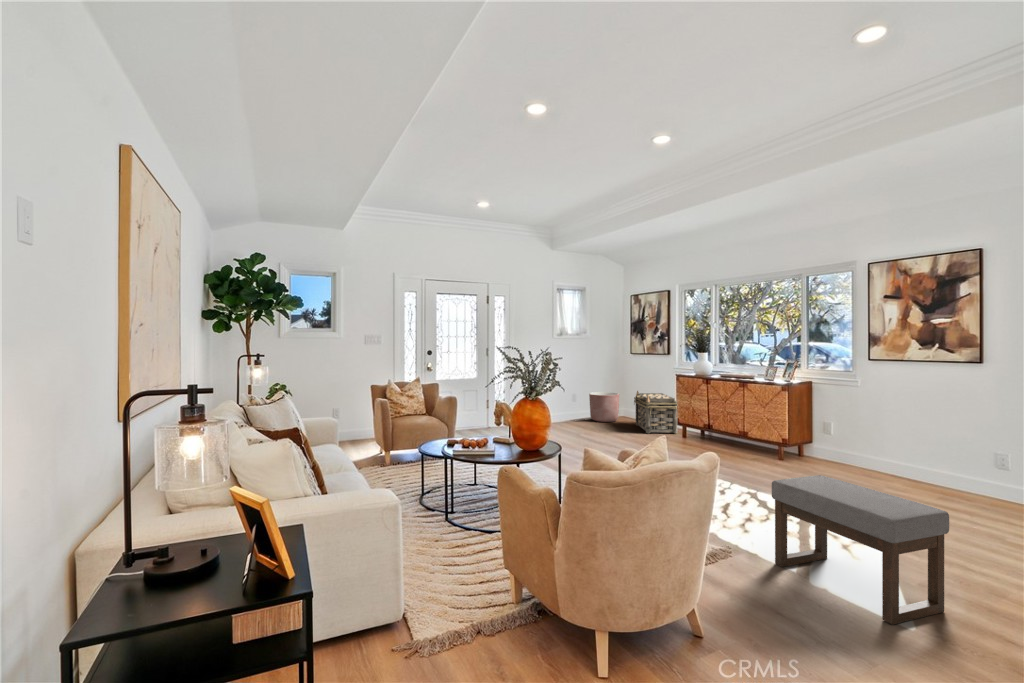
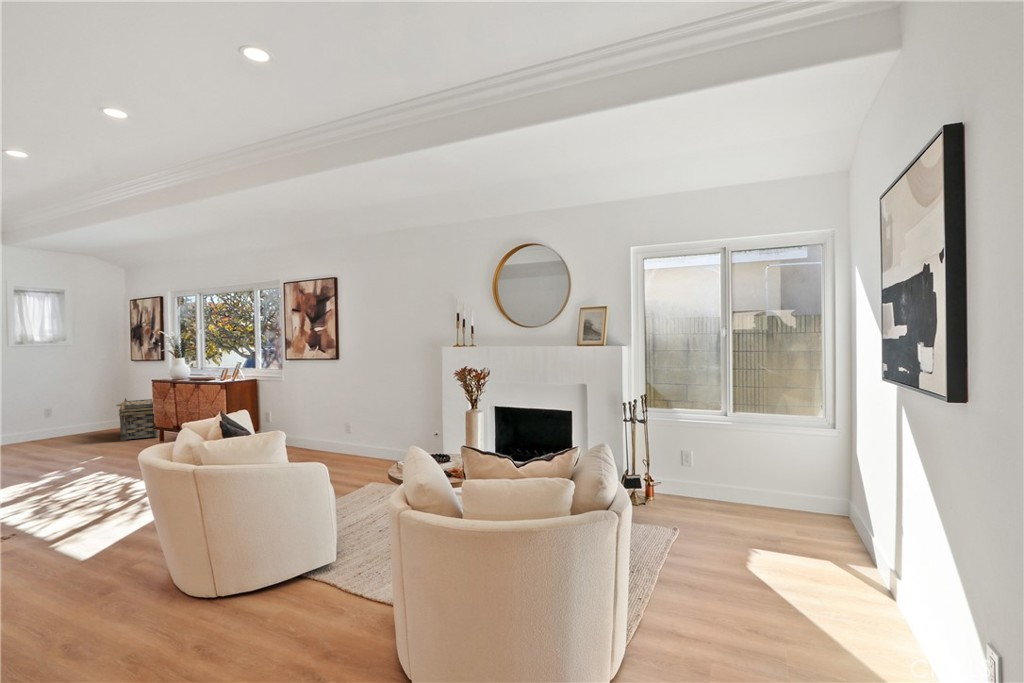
planter: present [589,392,619,422] -> none [69,402,110,435]
ottoman: present [772,475,949,625] -> none [33,462,140,572]

